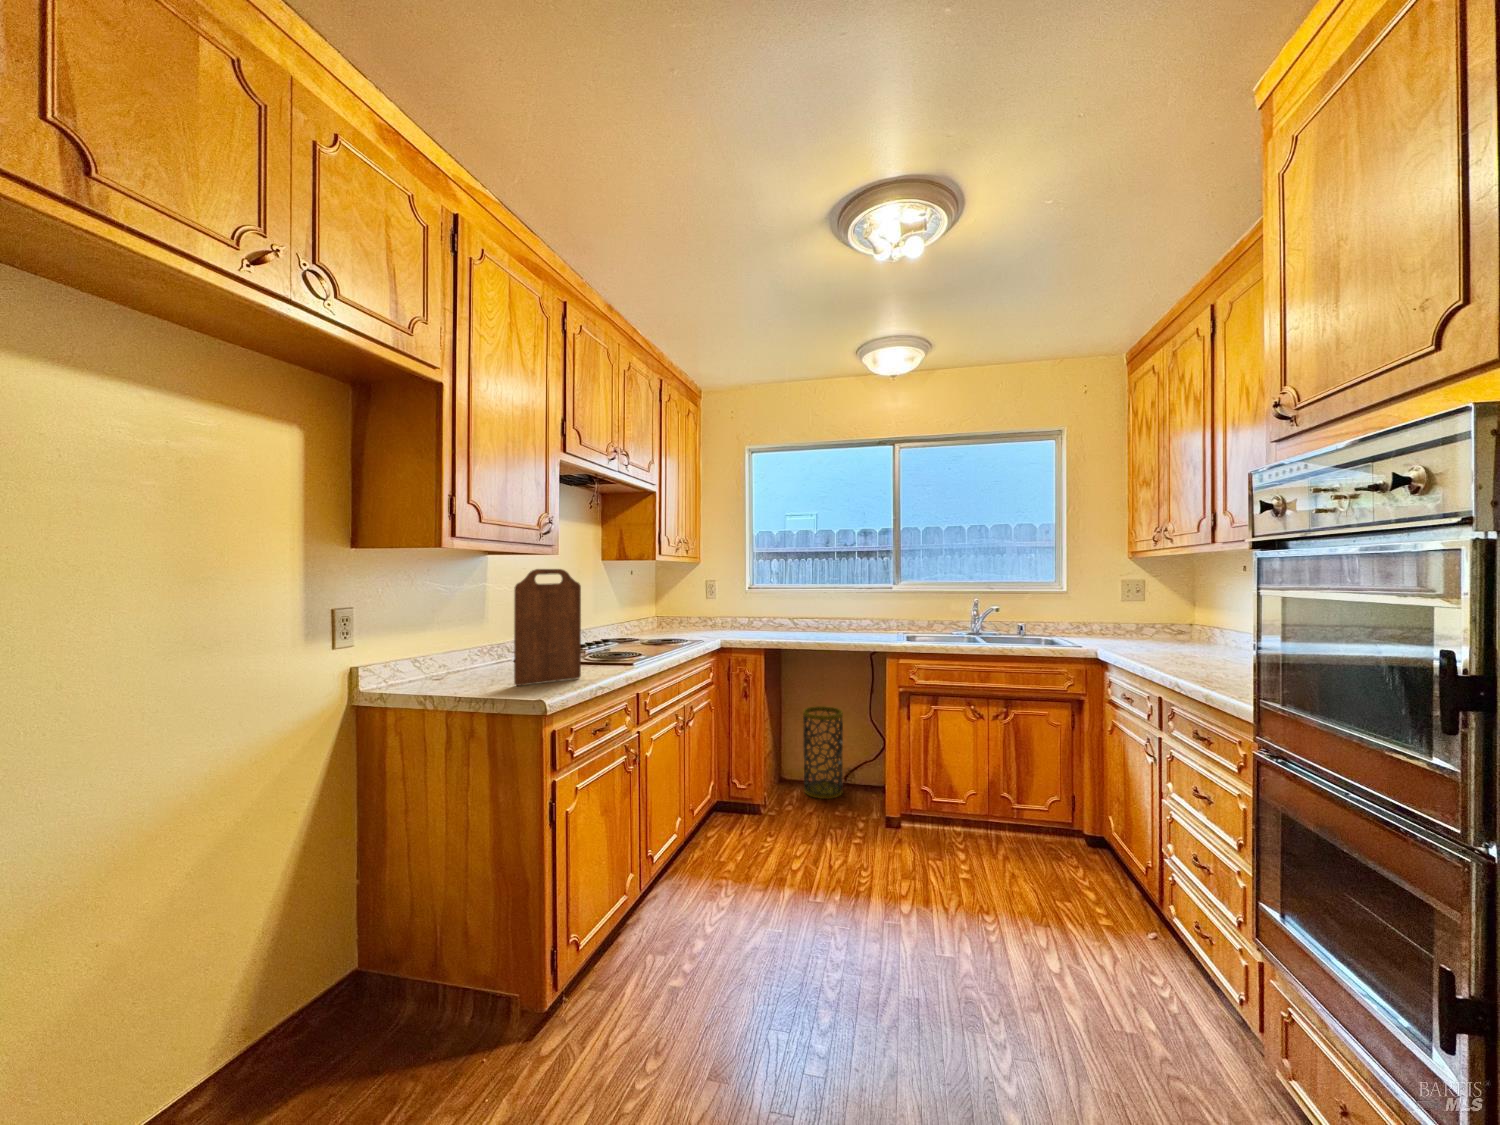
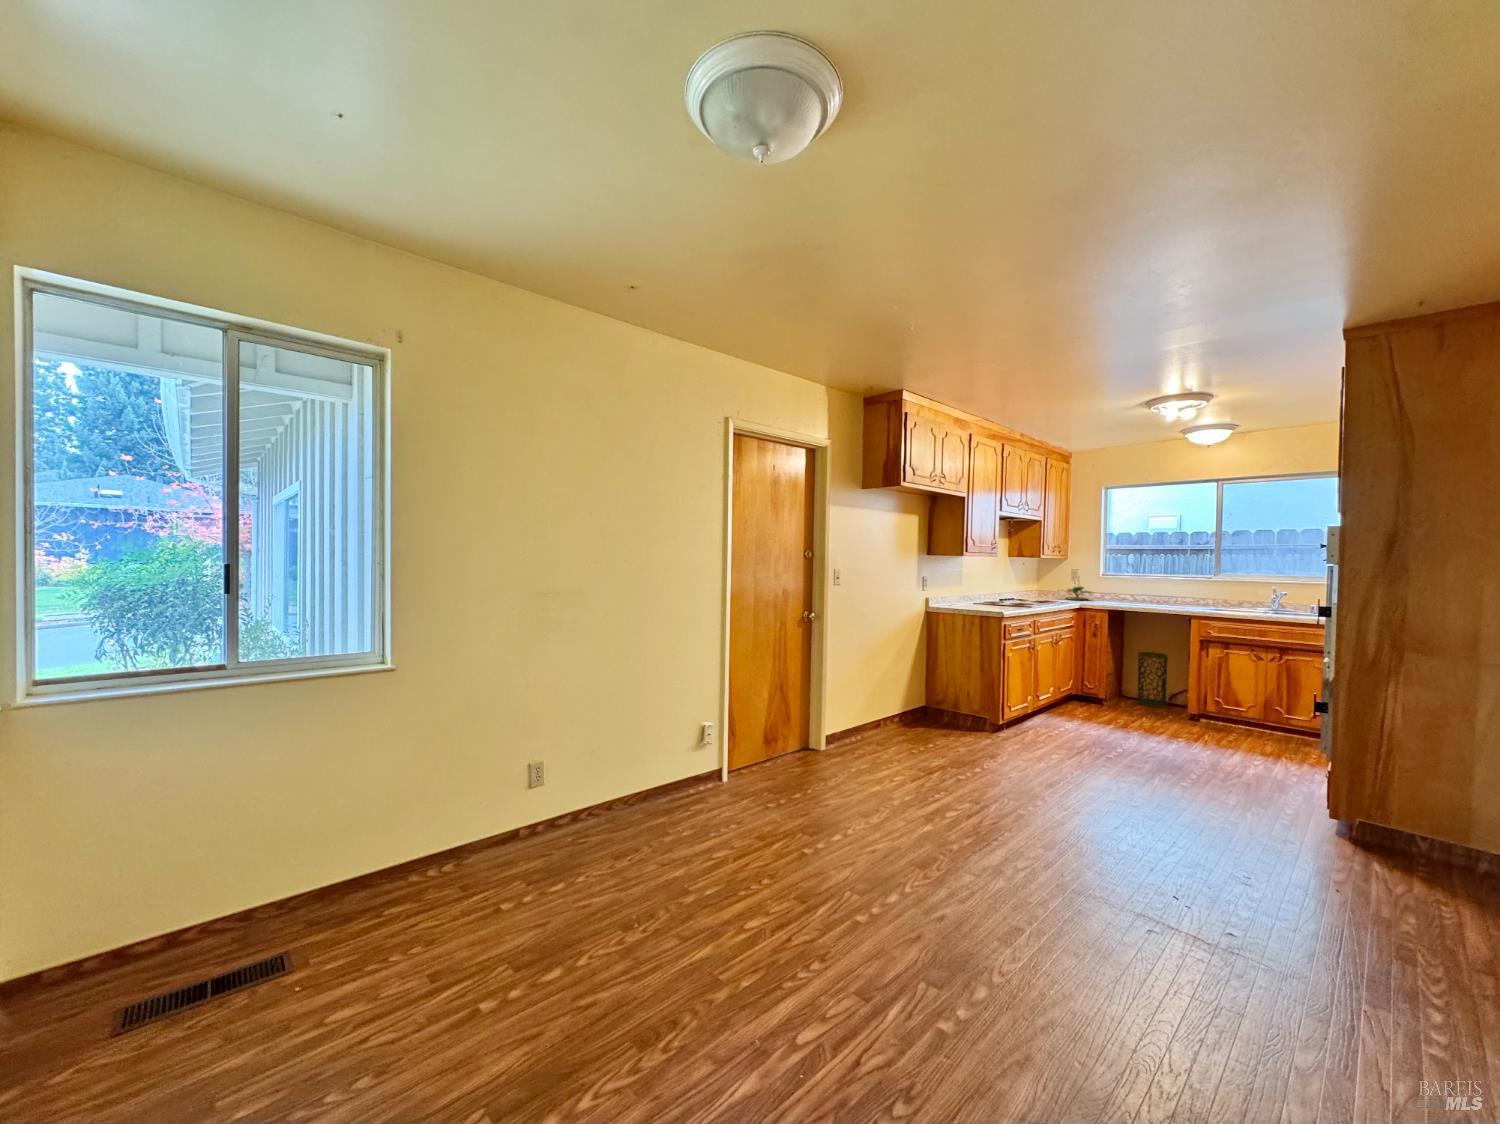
cutting board: present [514,569,581,686] -> none [987,564,1013,609]
potted plant: none [682,579,741,629] -> present [1066,587,1091,600]

